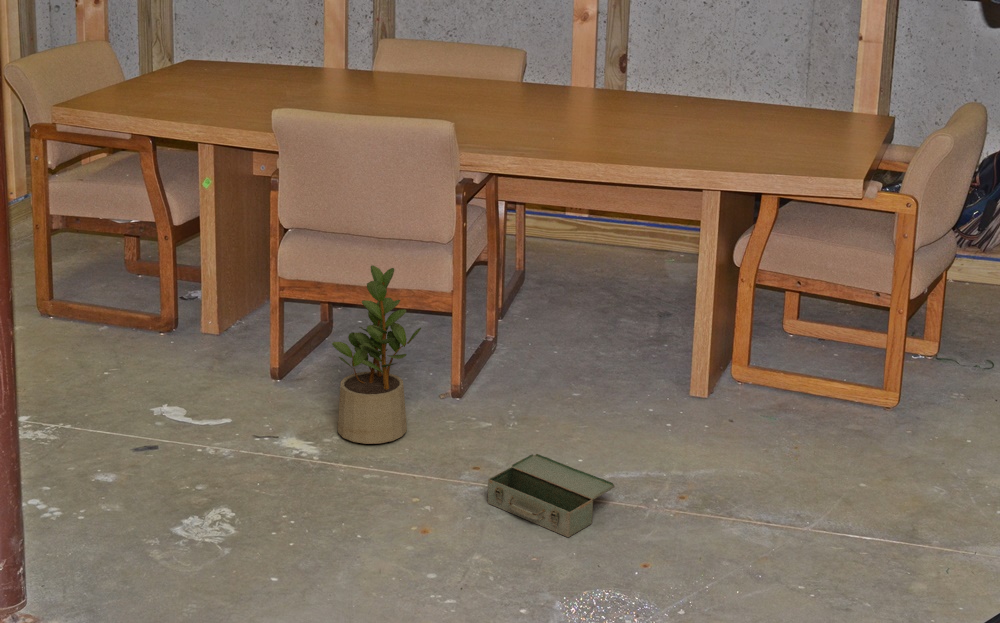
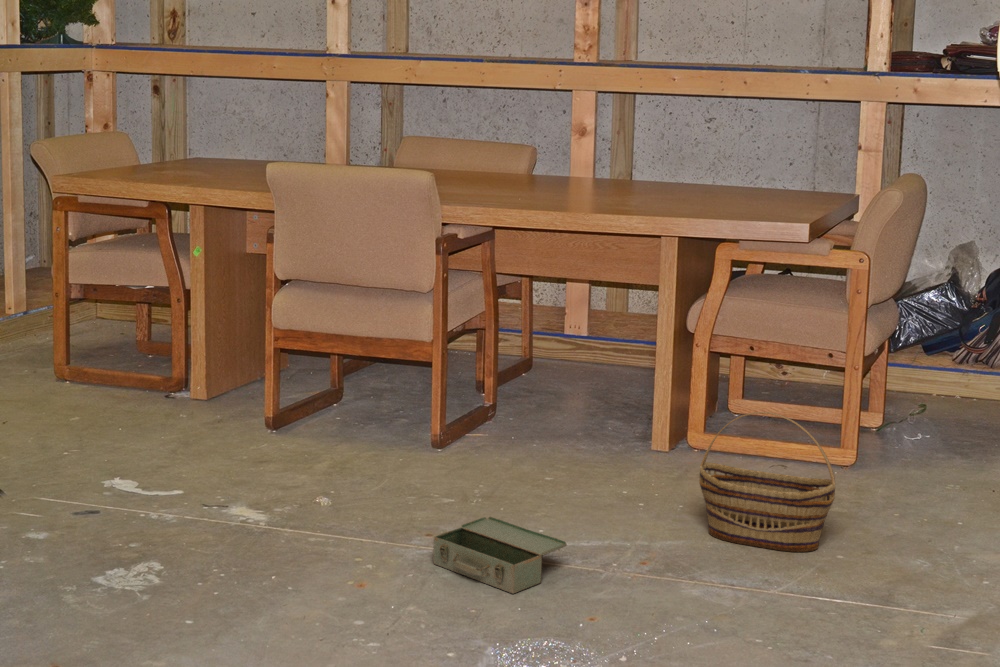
potted plant: present [332,265,421,444] -> none [285,324,377,512]
basket: none [730,350,860,480] -> present [699,412,835,552]

